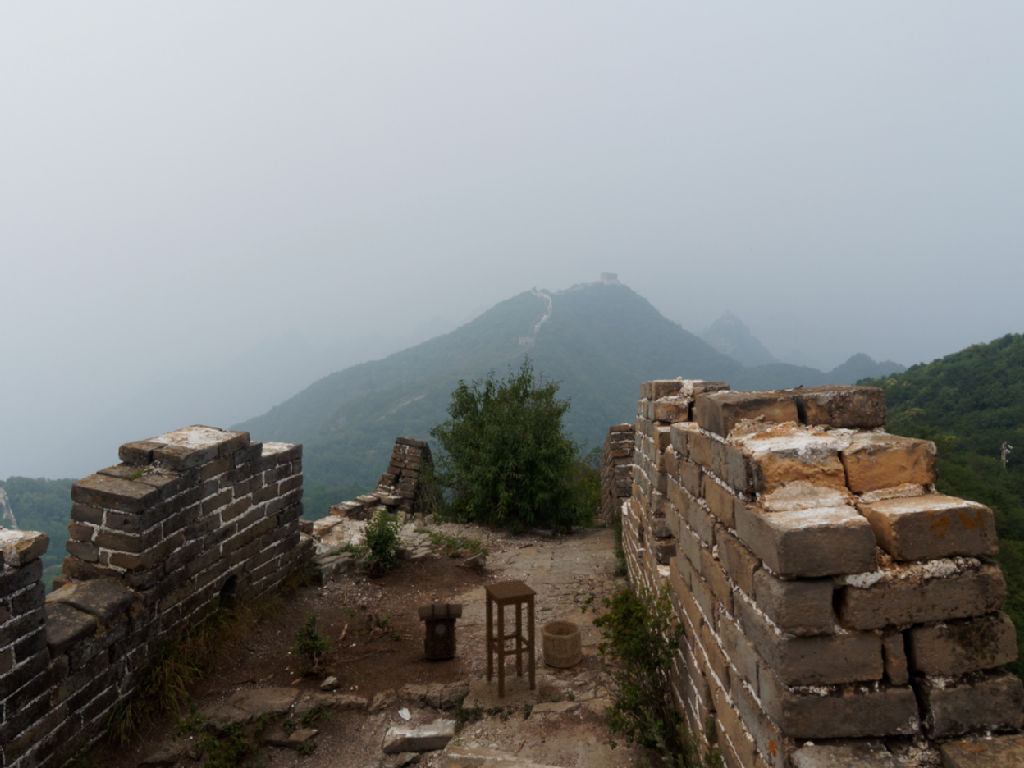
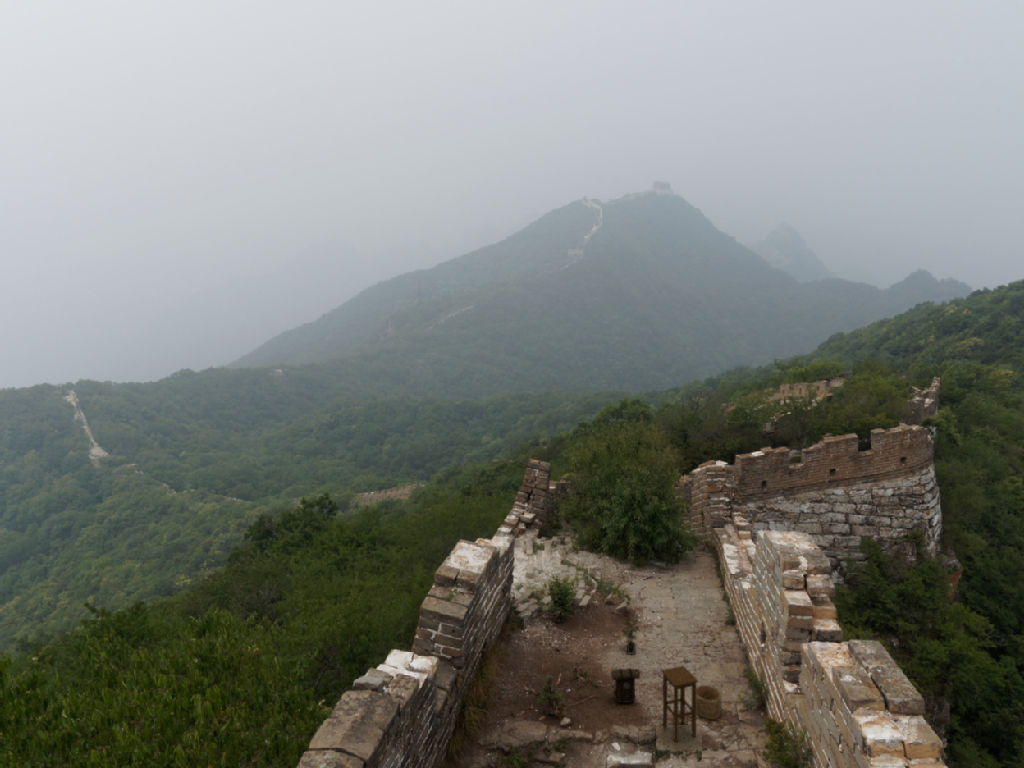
potted plant: none [456,552,486,610] -> present [622,619,640,655]

